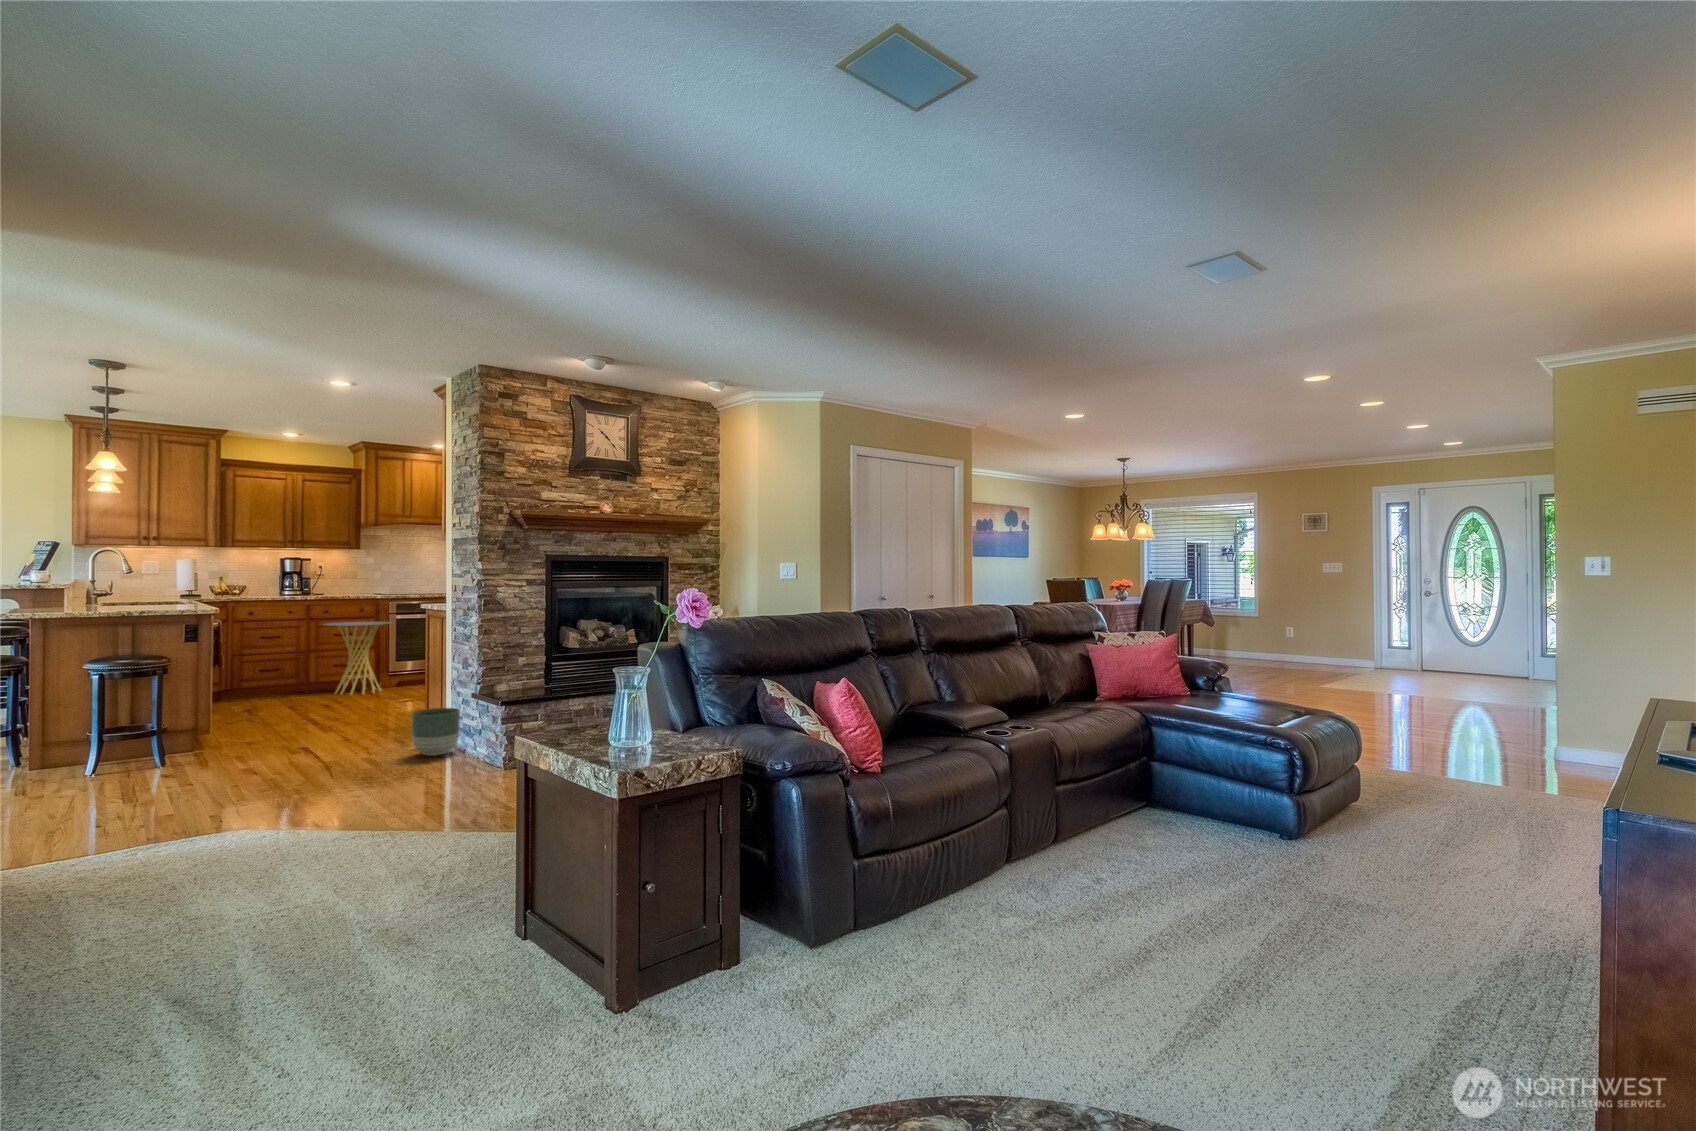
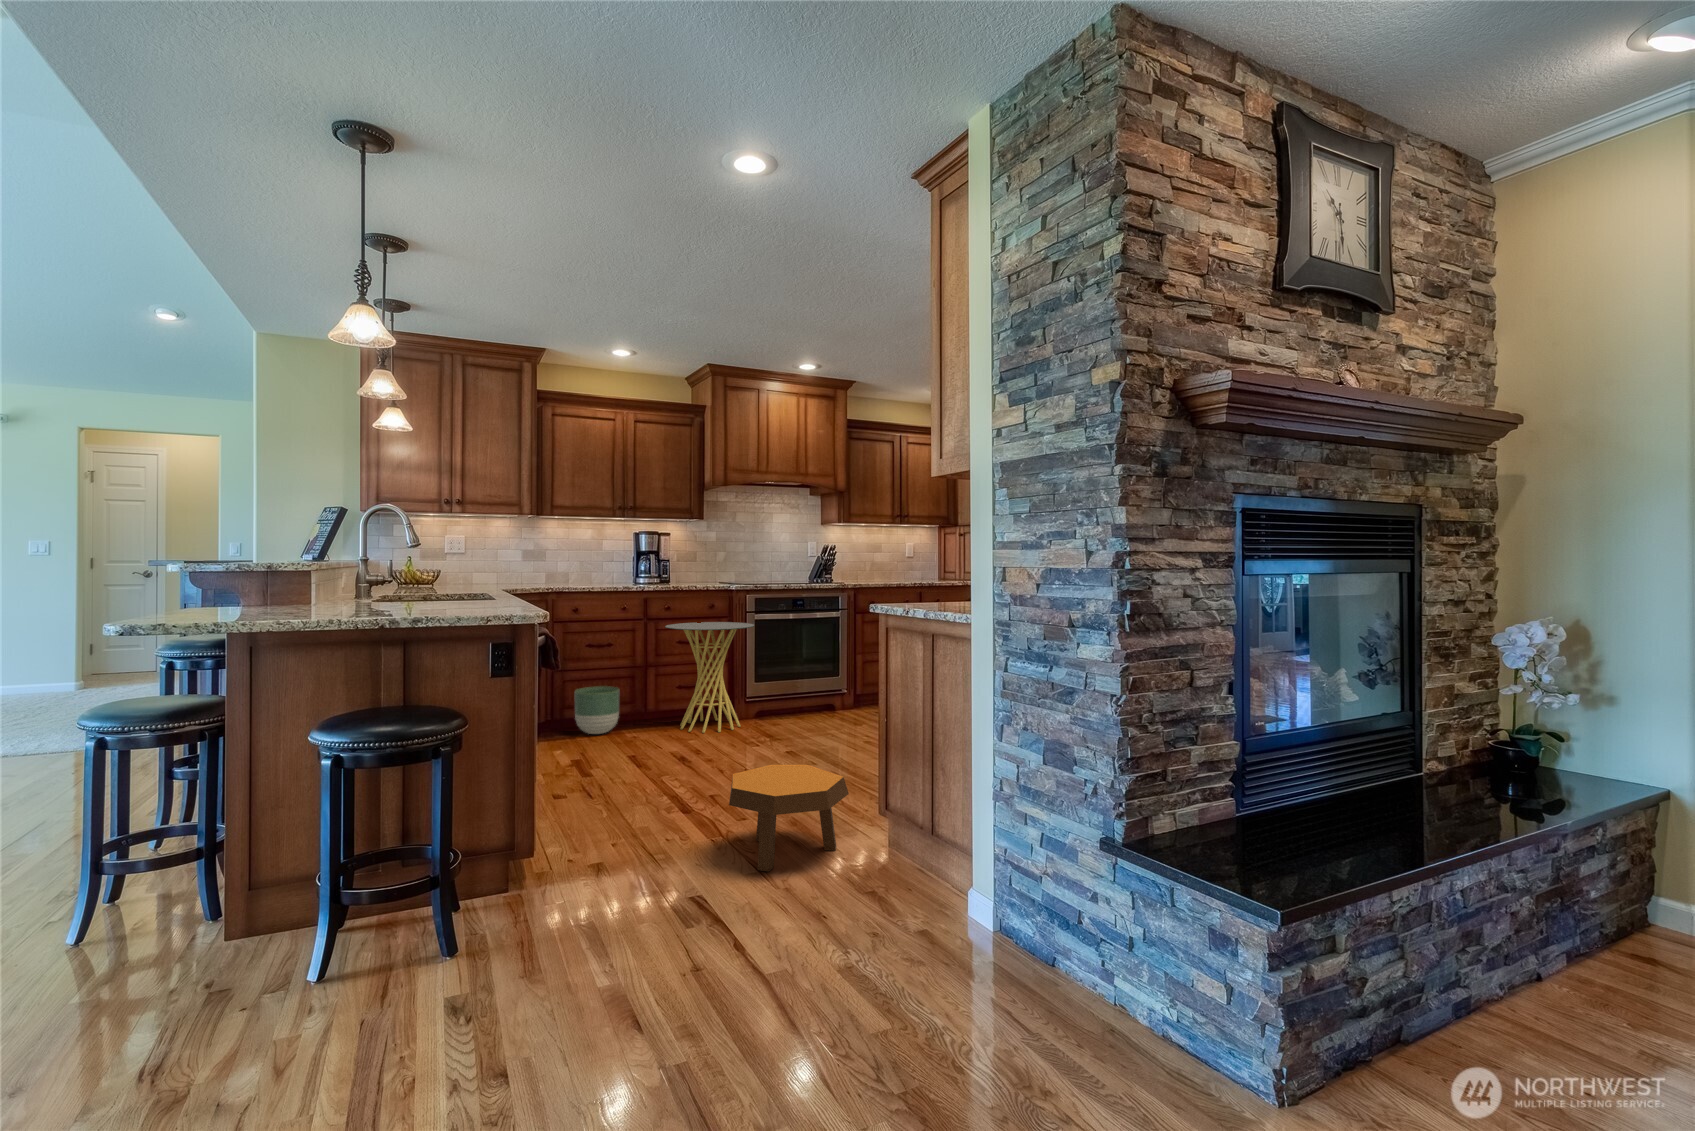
footstool: none [331,692,406,741] -> present [729,765,849,871]
planter: present [412,708,460,756] -> present [575,686,620,734]

